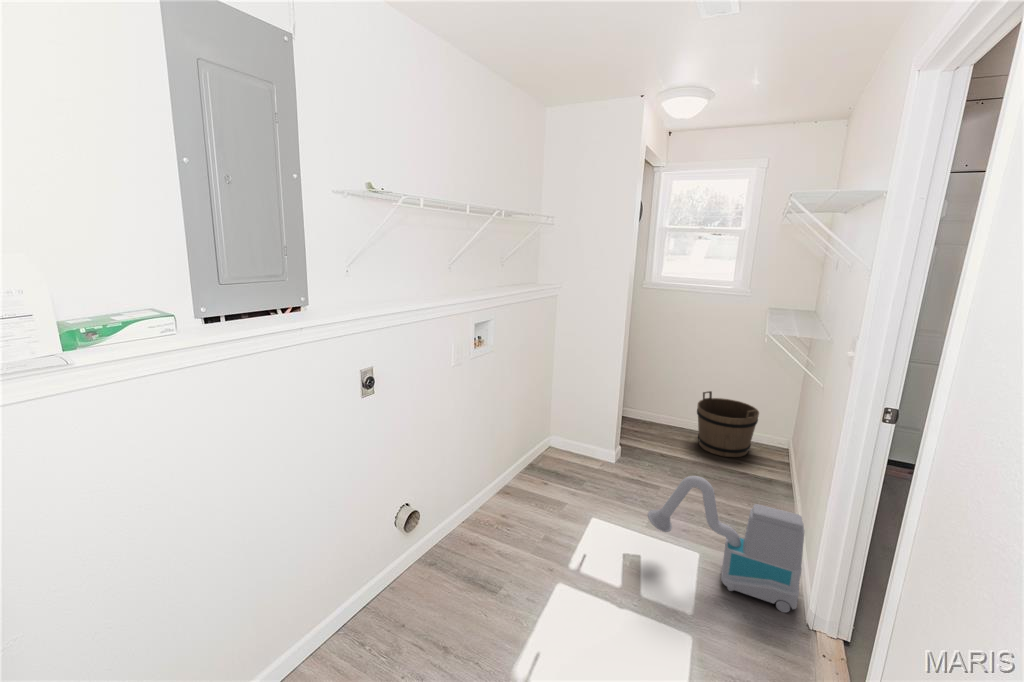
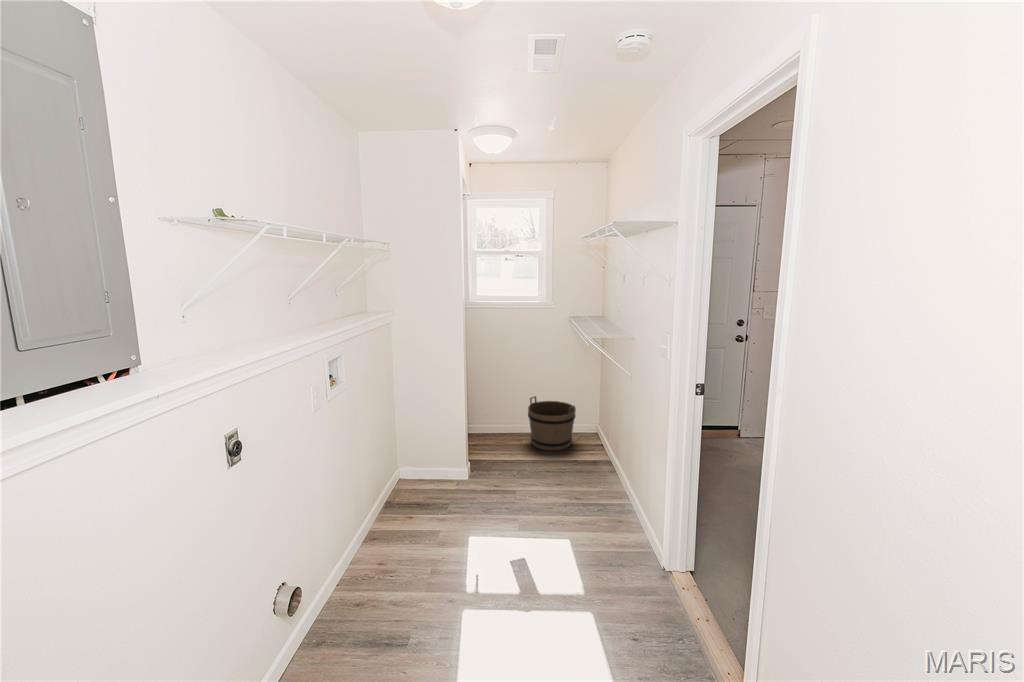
vacuum cleaner: present [648,476,804,612] -> none [527,469,652,564]

